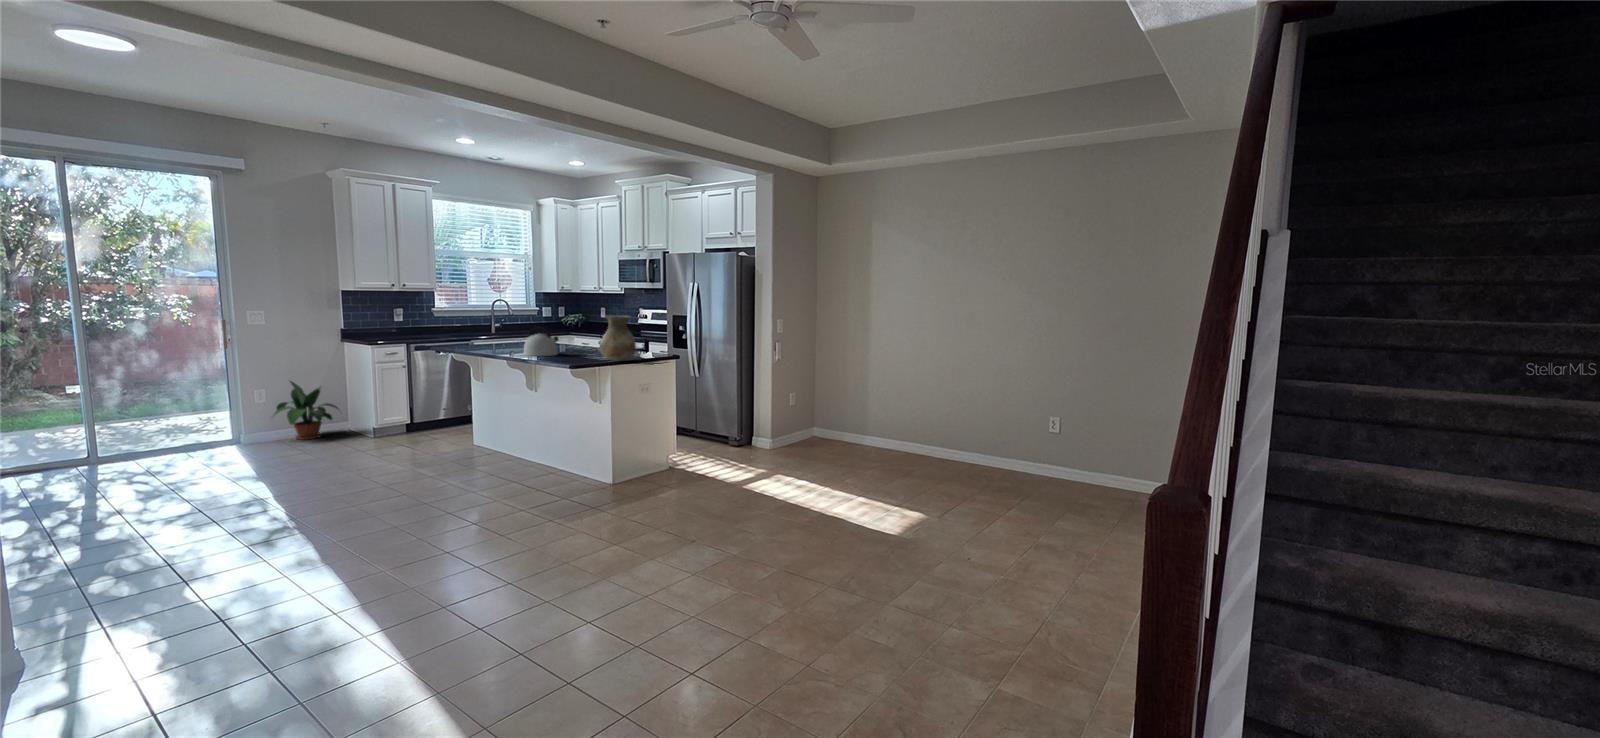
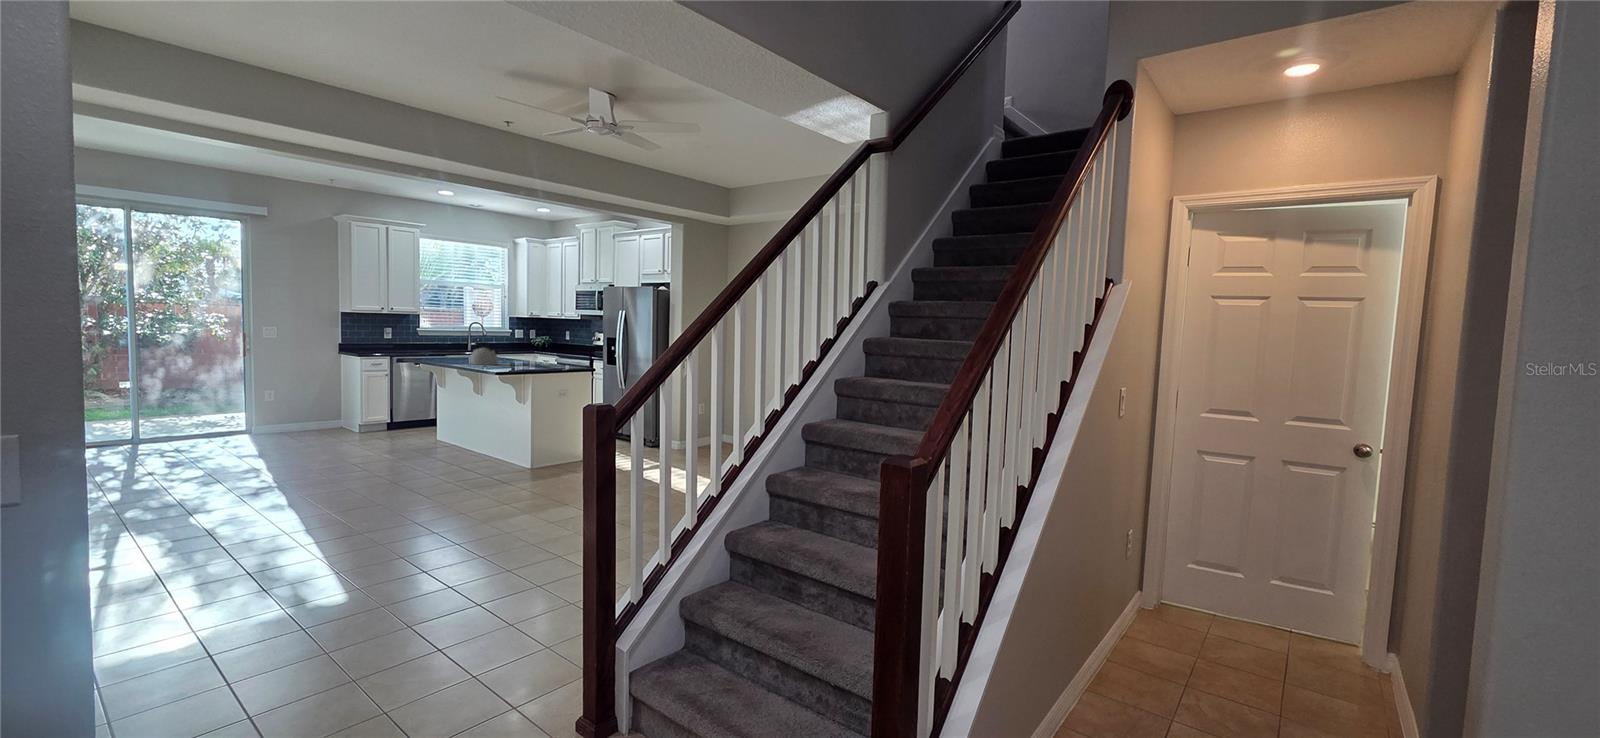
vase: present [599,315,636,361] -> none [523,333,553,369]
potted plant: present [273,381,339,440] -> none [278,384,337,433]

